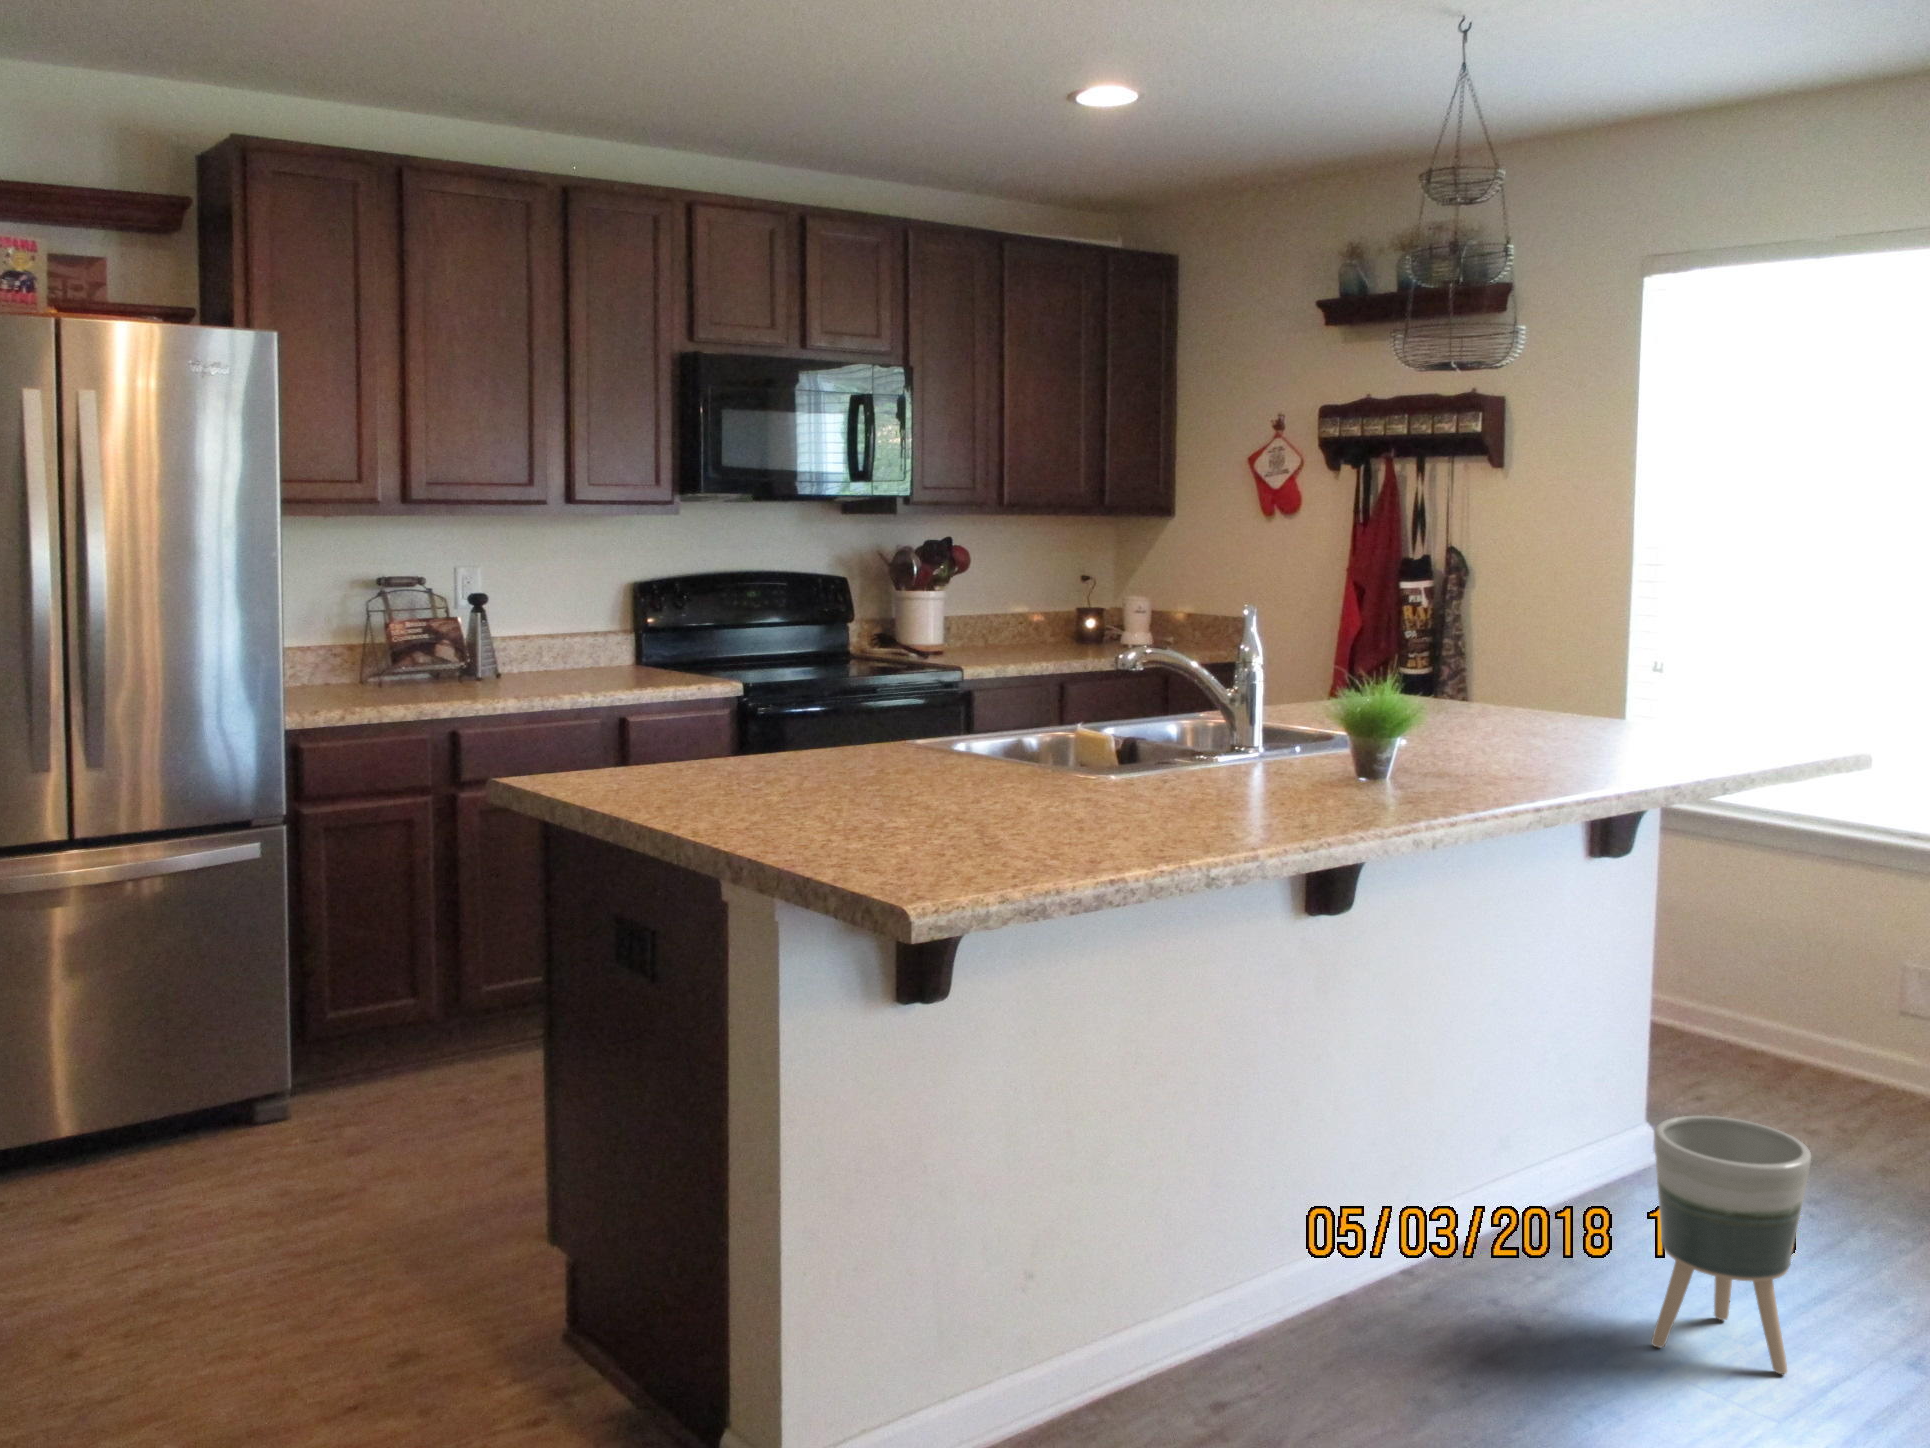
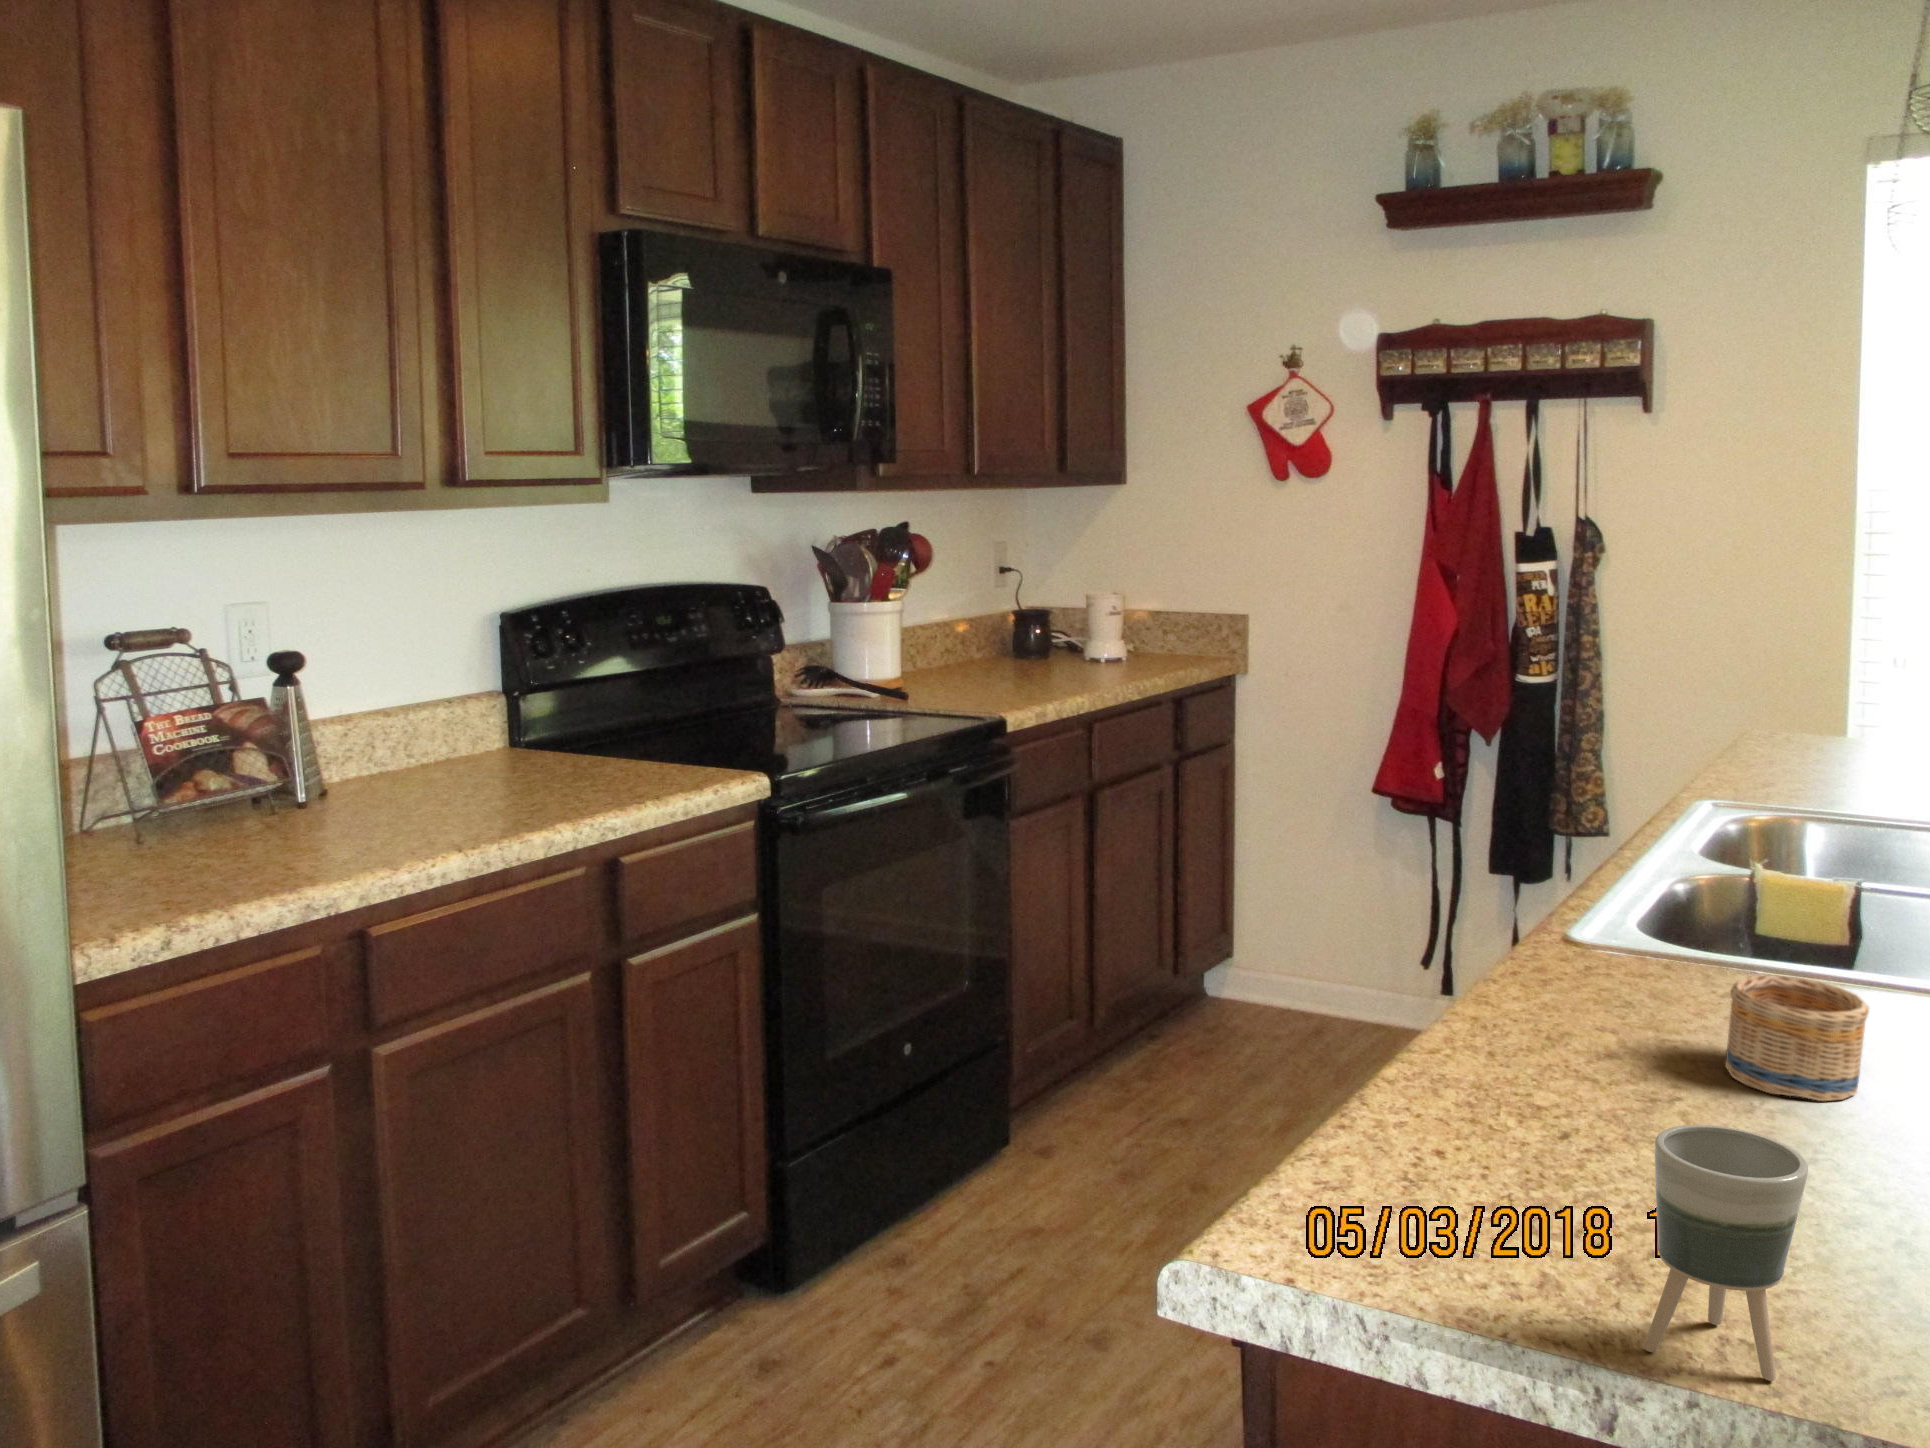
basket: none [1714,985,1854,1106] -> present [1725,976,1869,1101]

